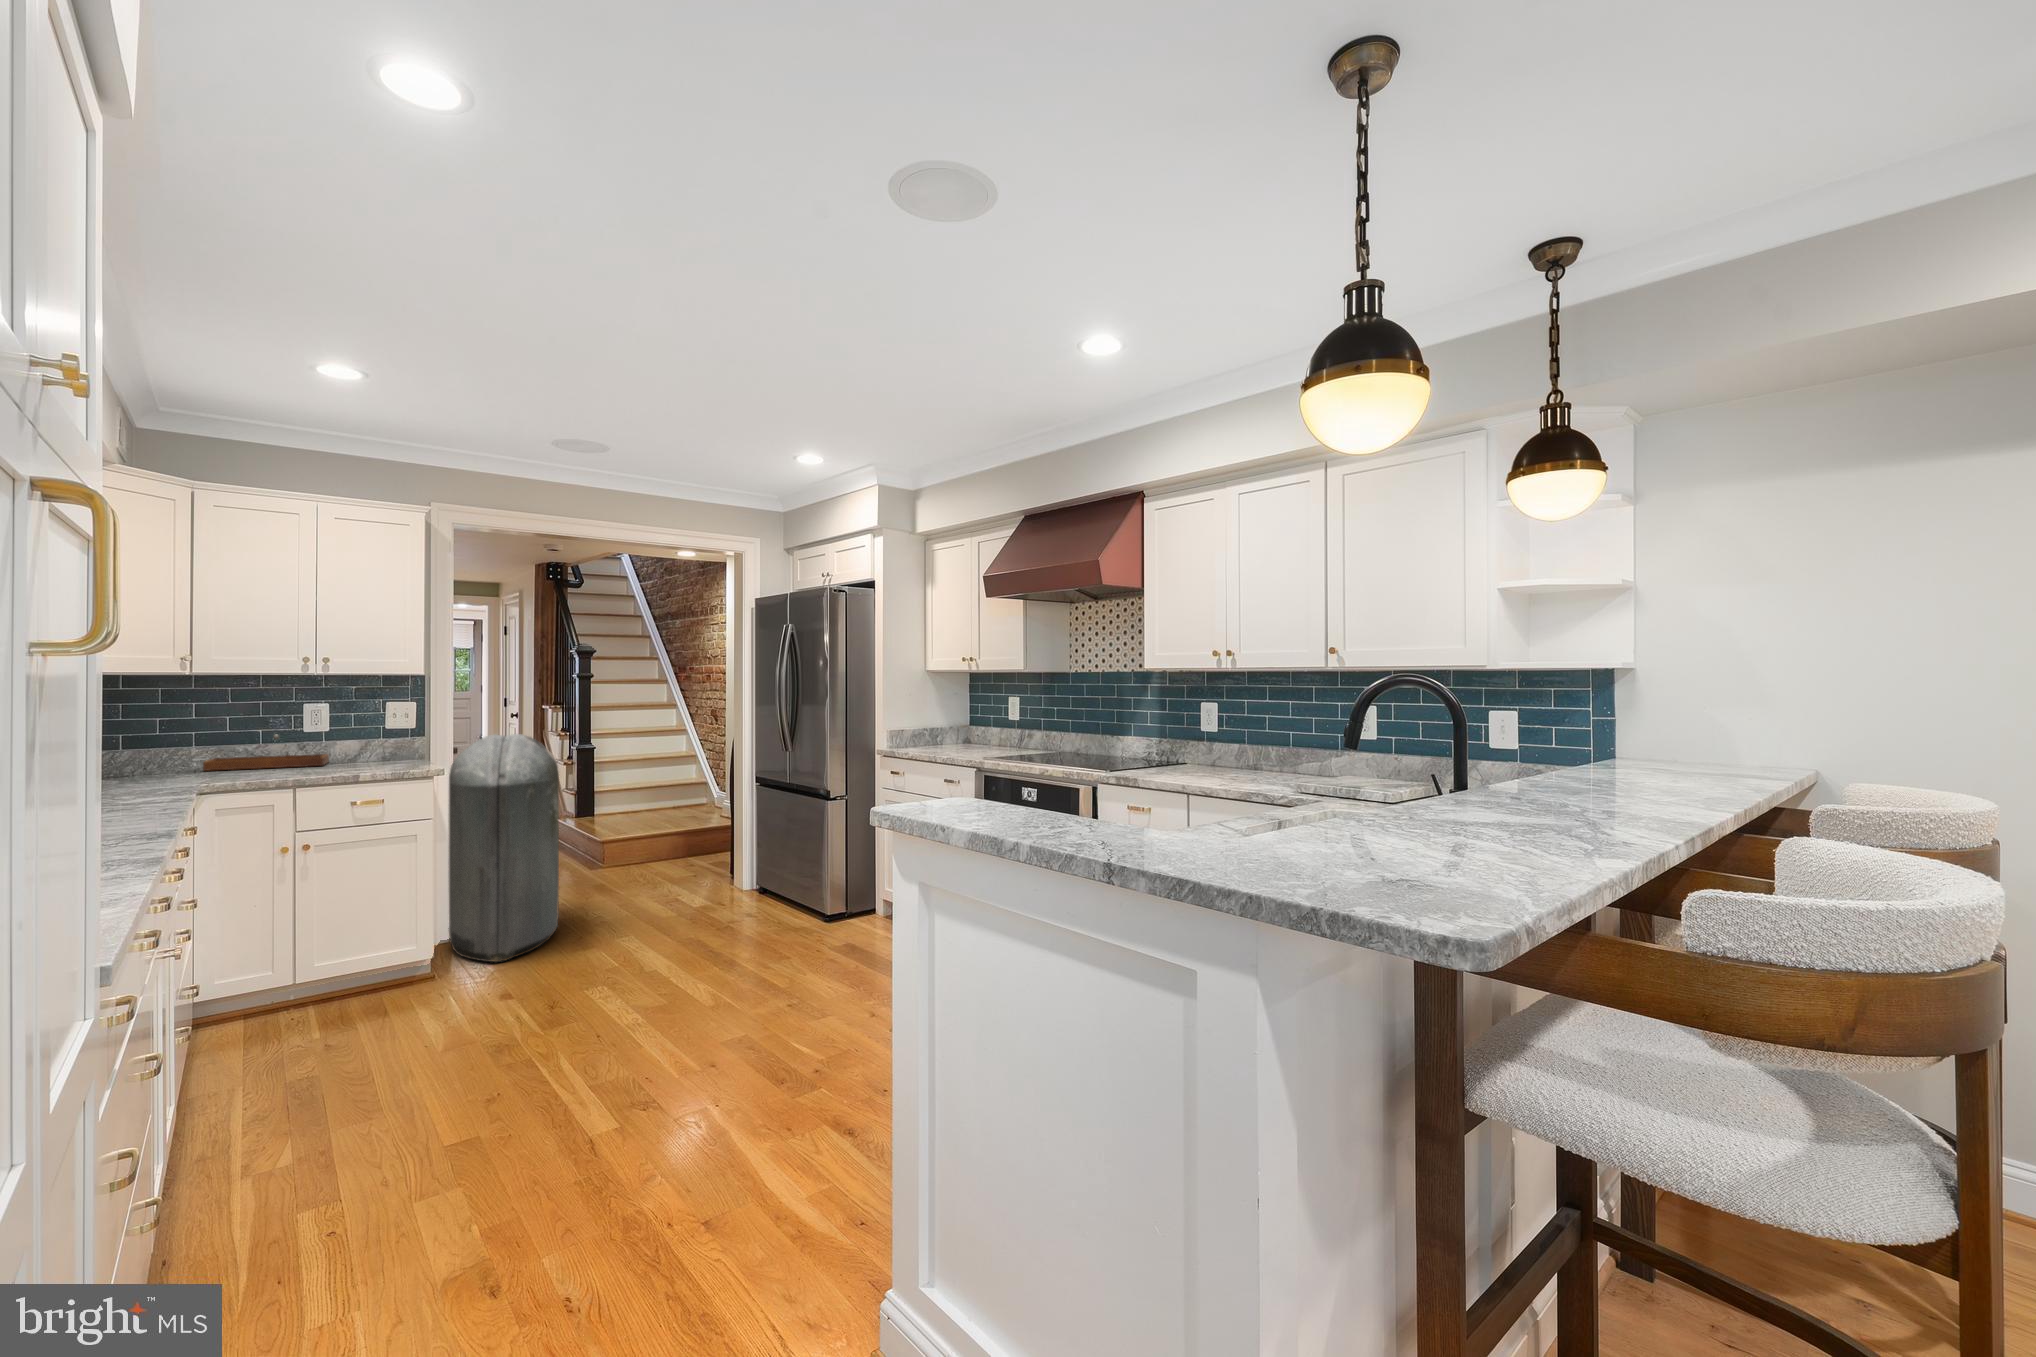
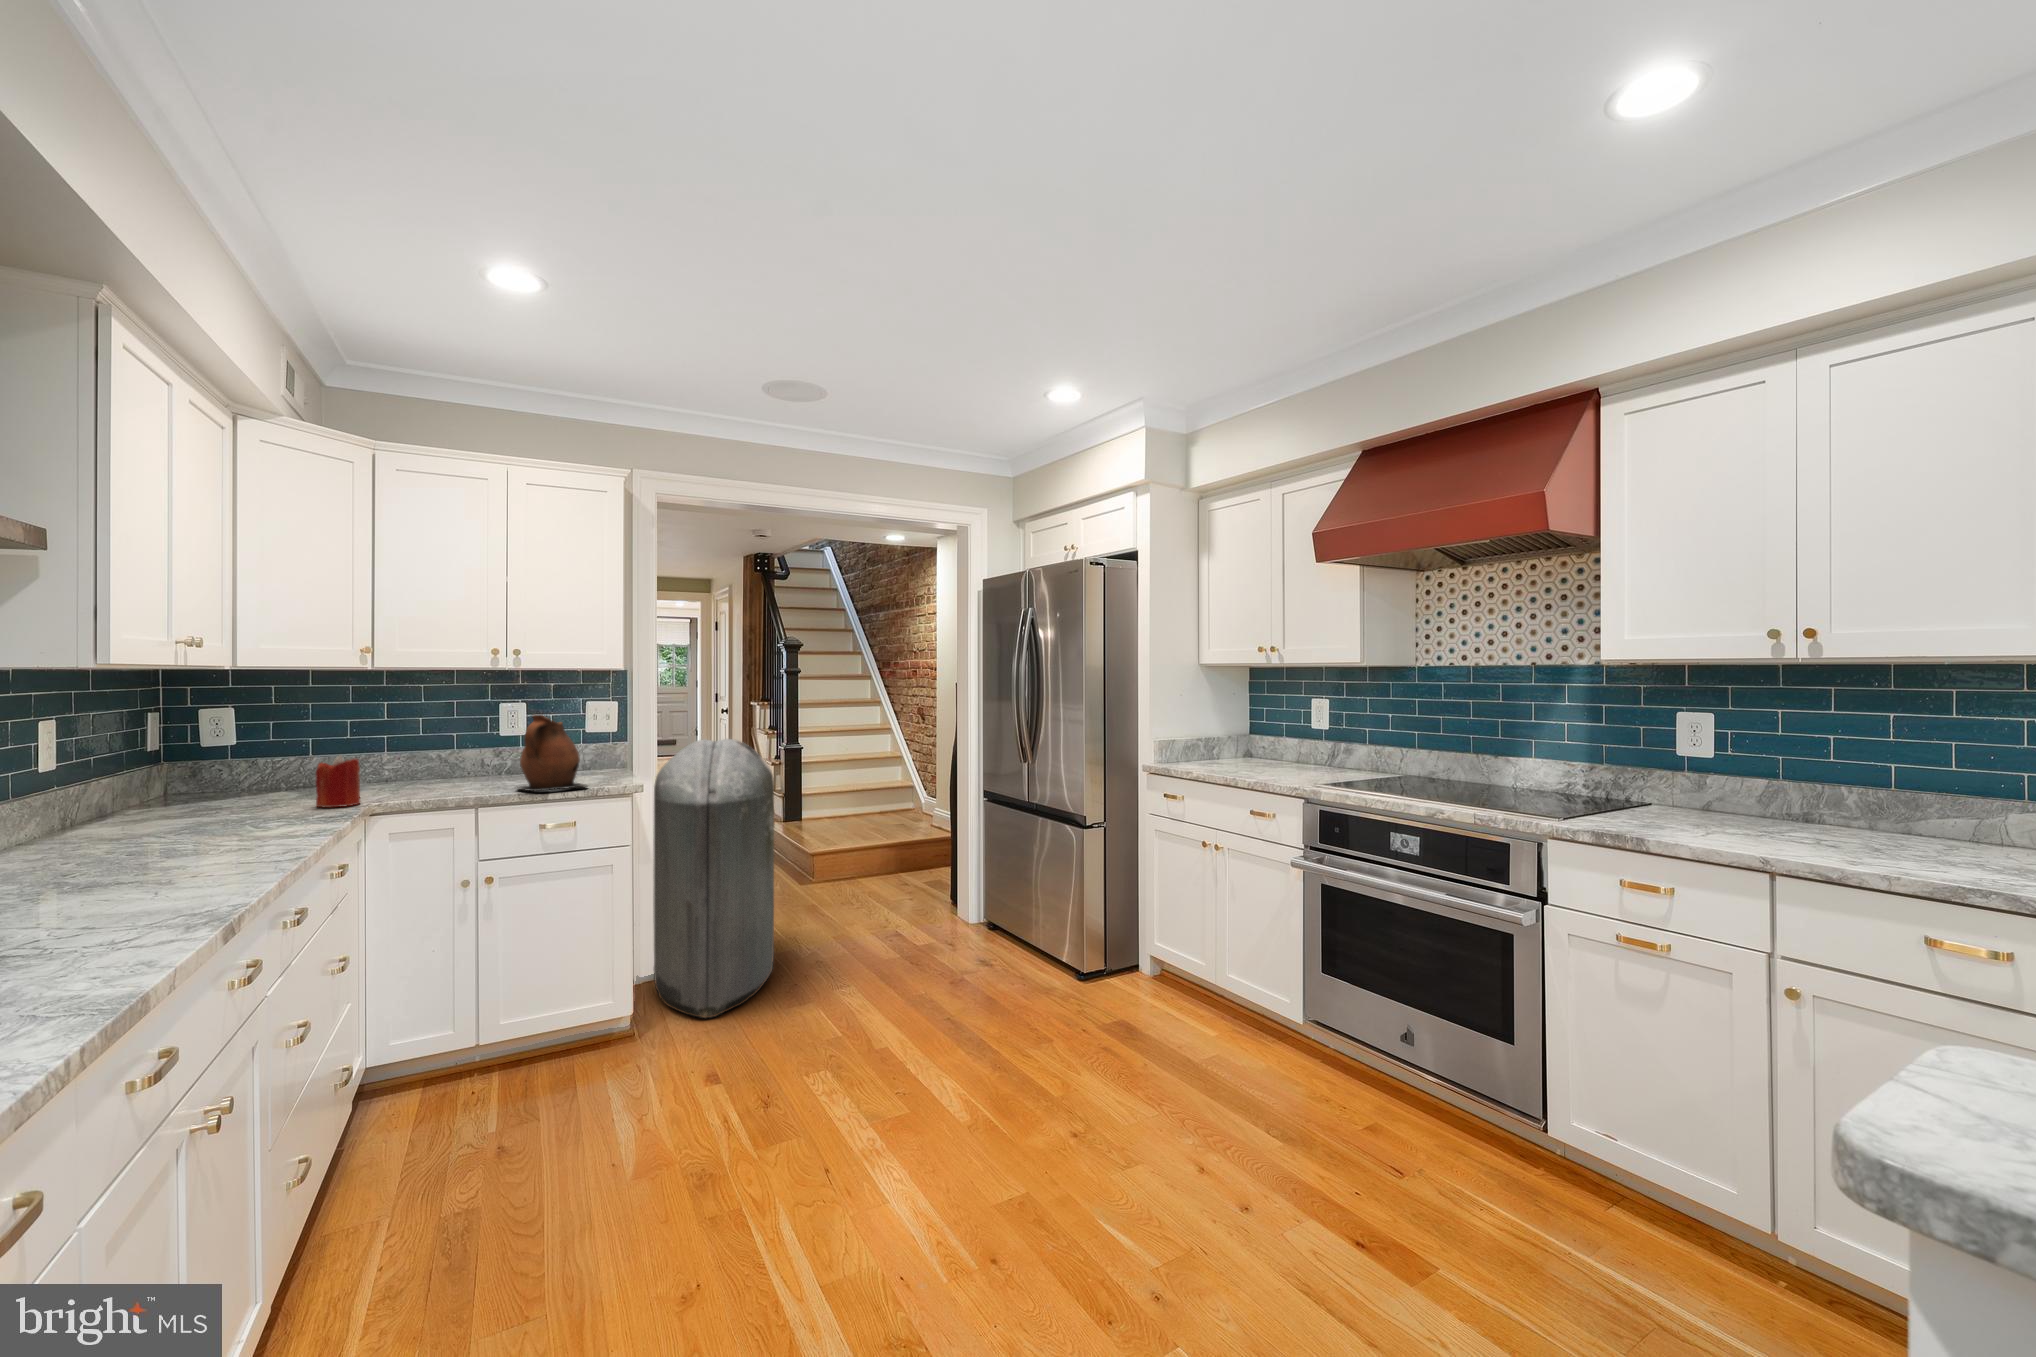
ceramic pitcher: none [325,712,394,774] -> present [517,715,586,791]
tray: present [203,734,329,771] -> none [386,738,525,781]
candle: none [156,745,195,787] -> present [316,755,360,807]

